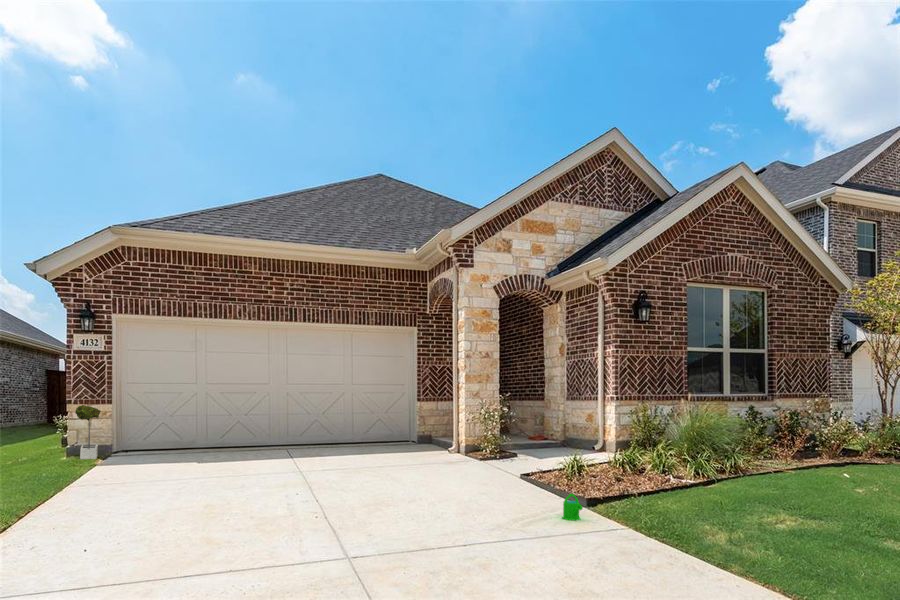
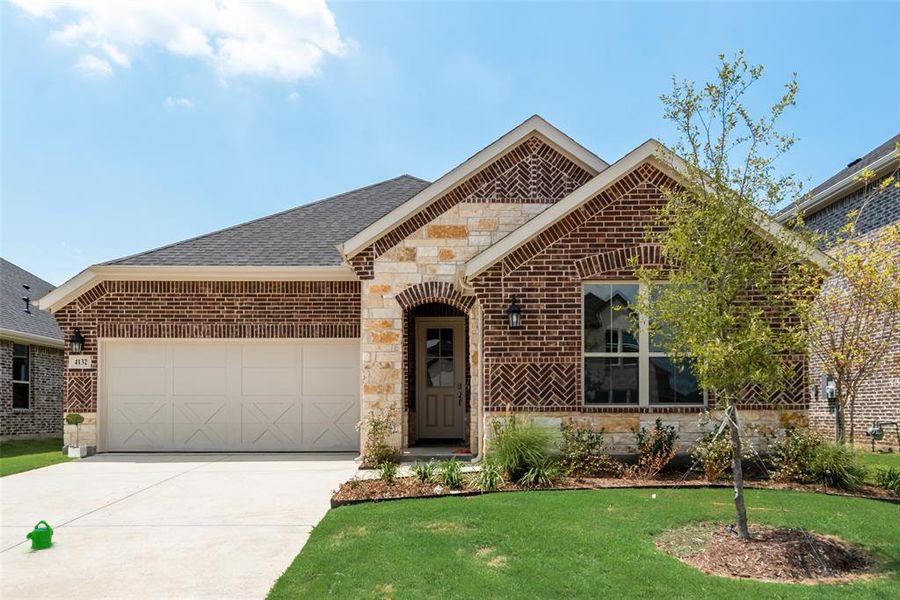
watering can: present [562,494,583,521] -> present [26,521,53,549]

